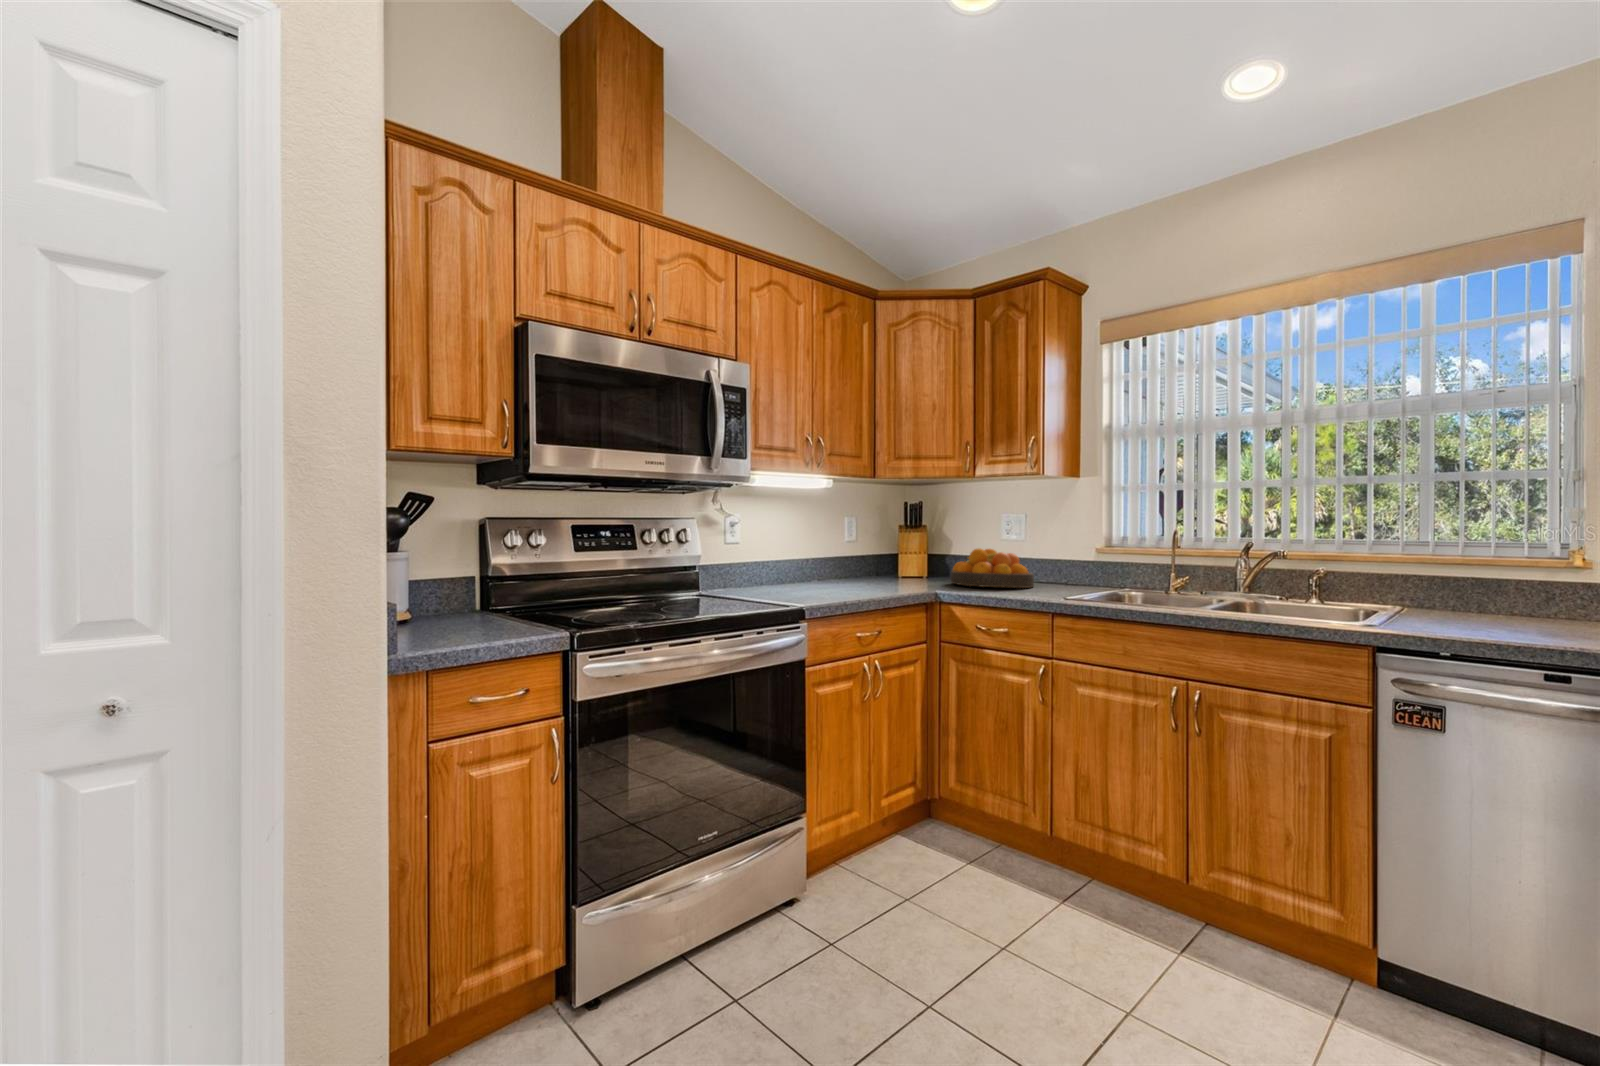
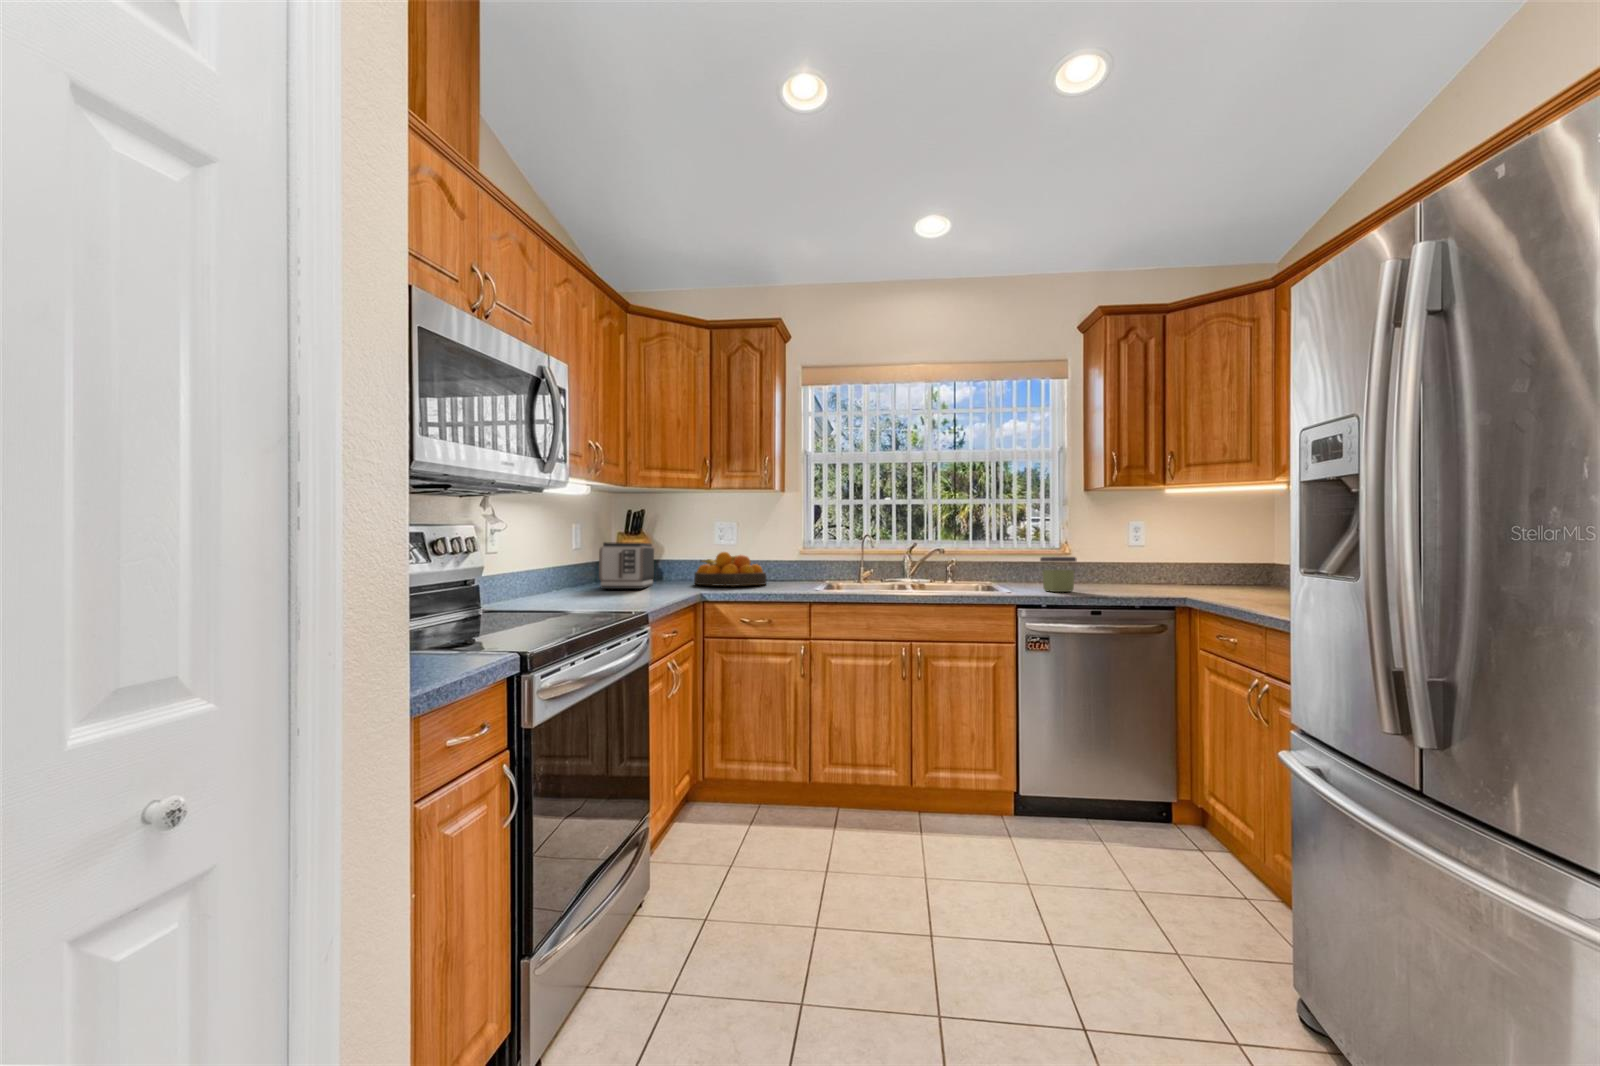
toaster: none [848,536,916,583] -> present [599,542,654,589]
jar: none [1455,572,1541,635] -> present [1040,557,1077,592]

